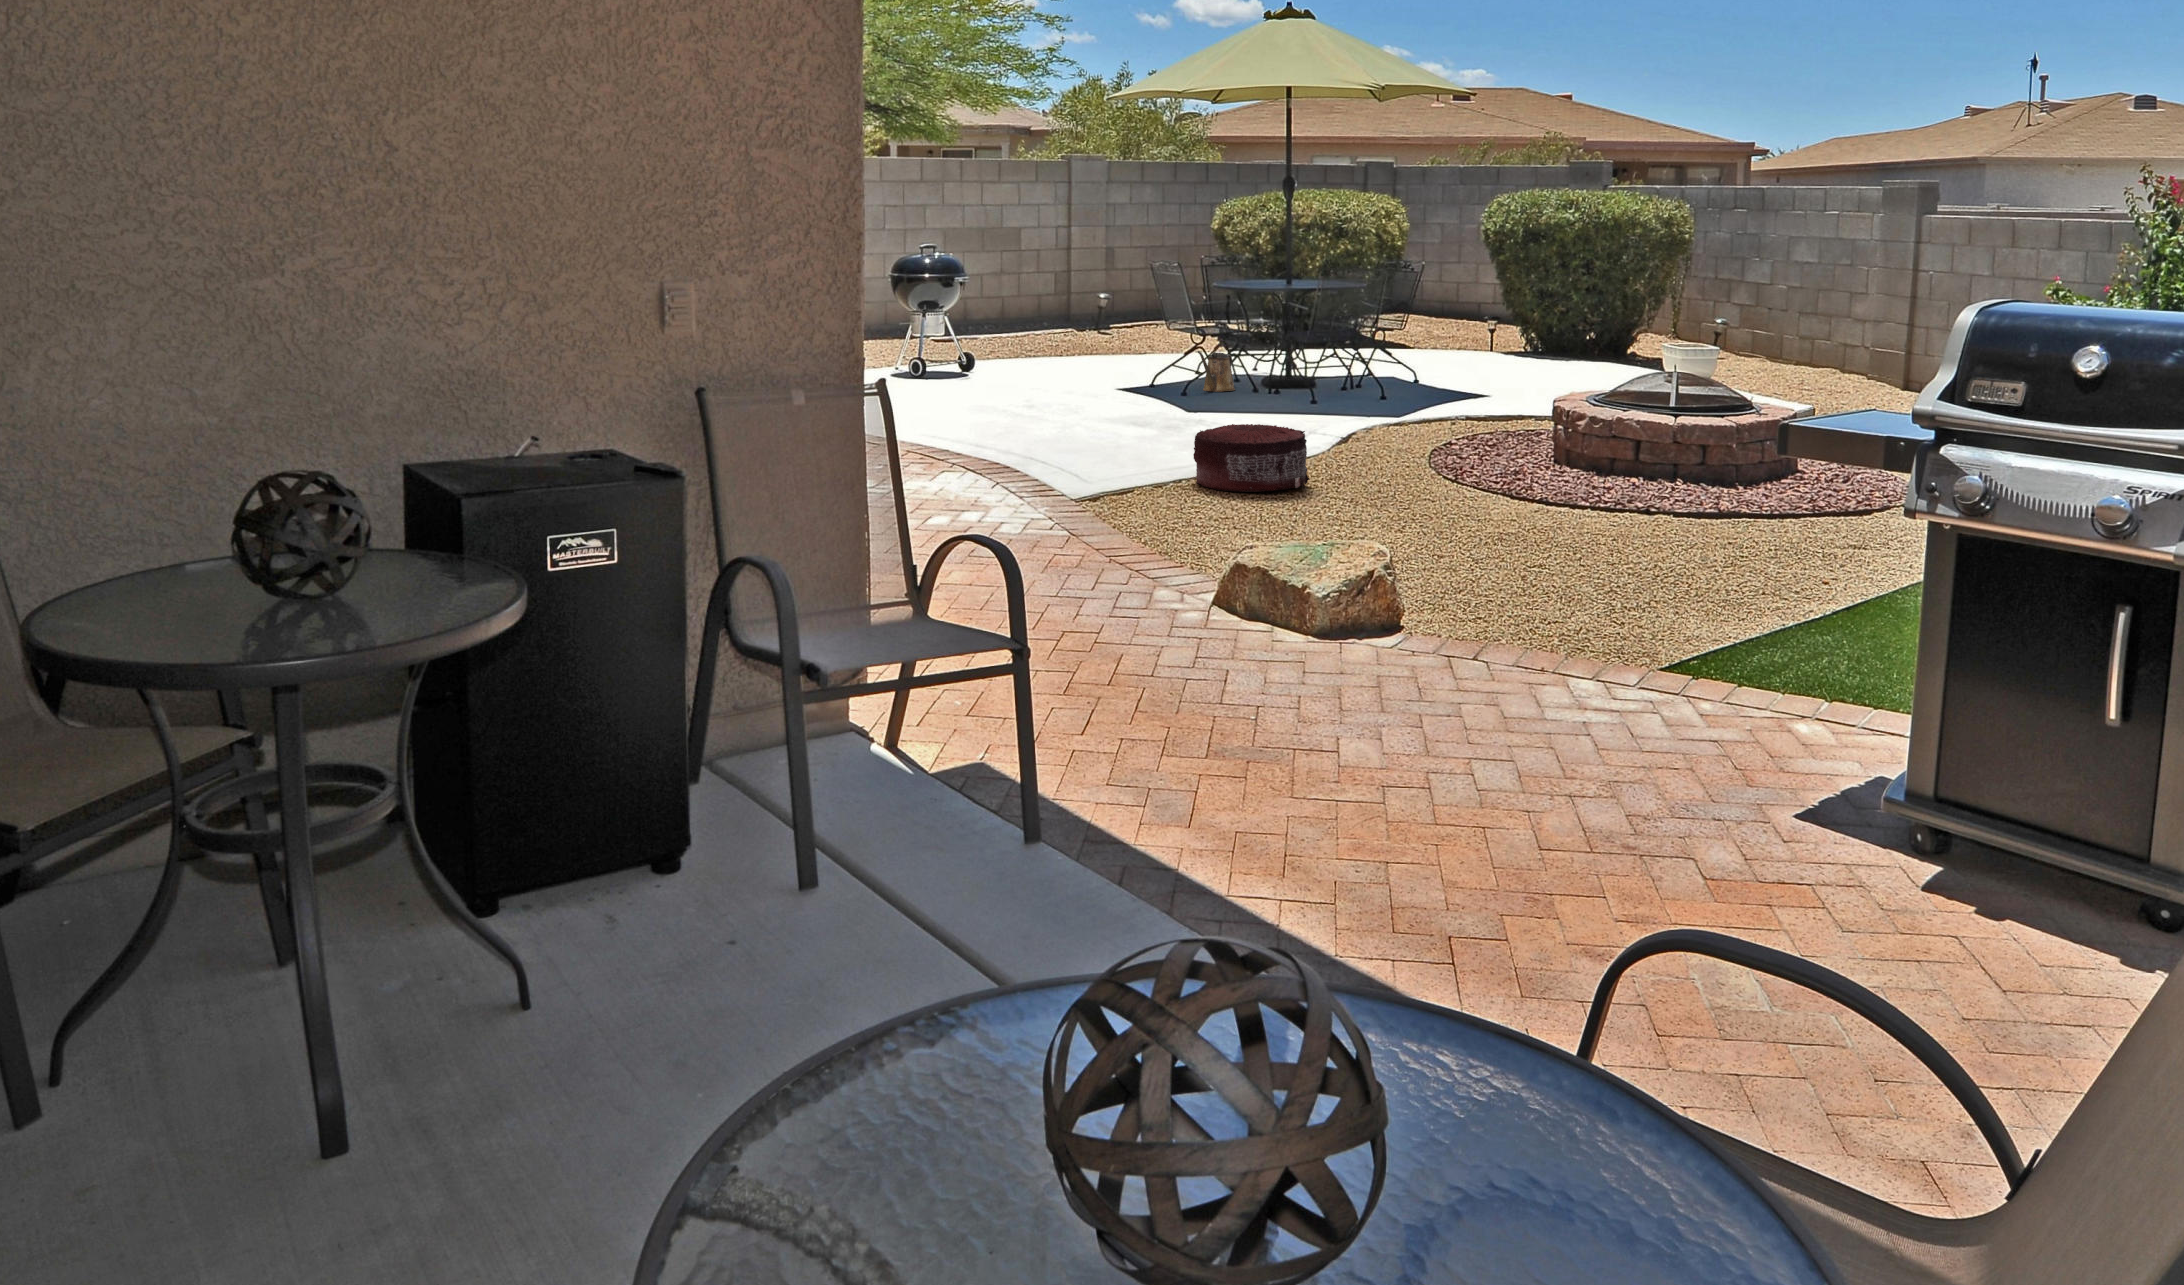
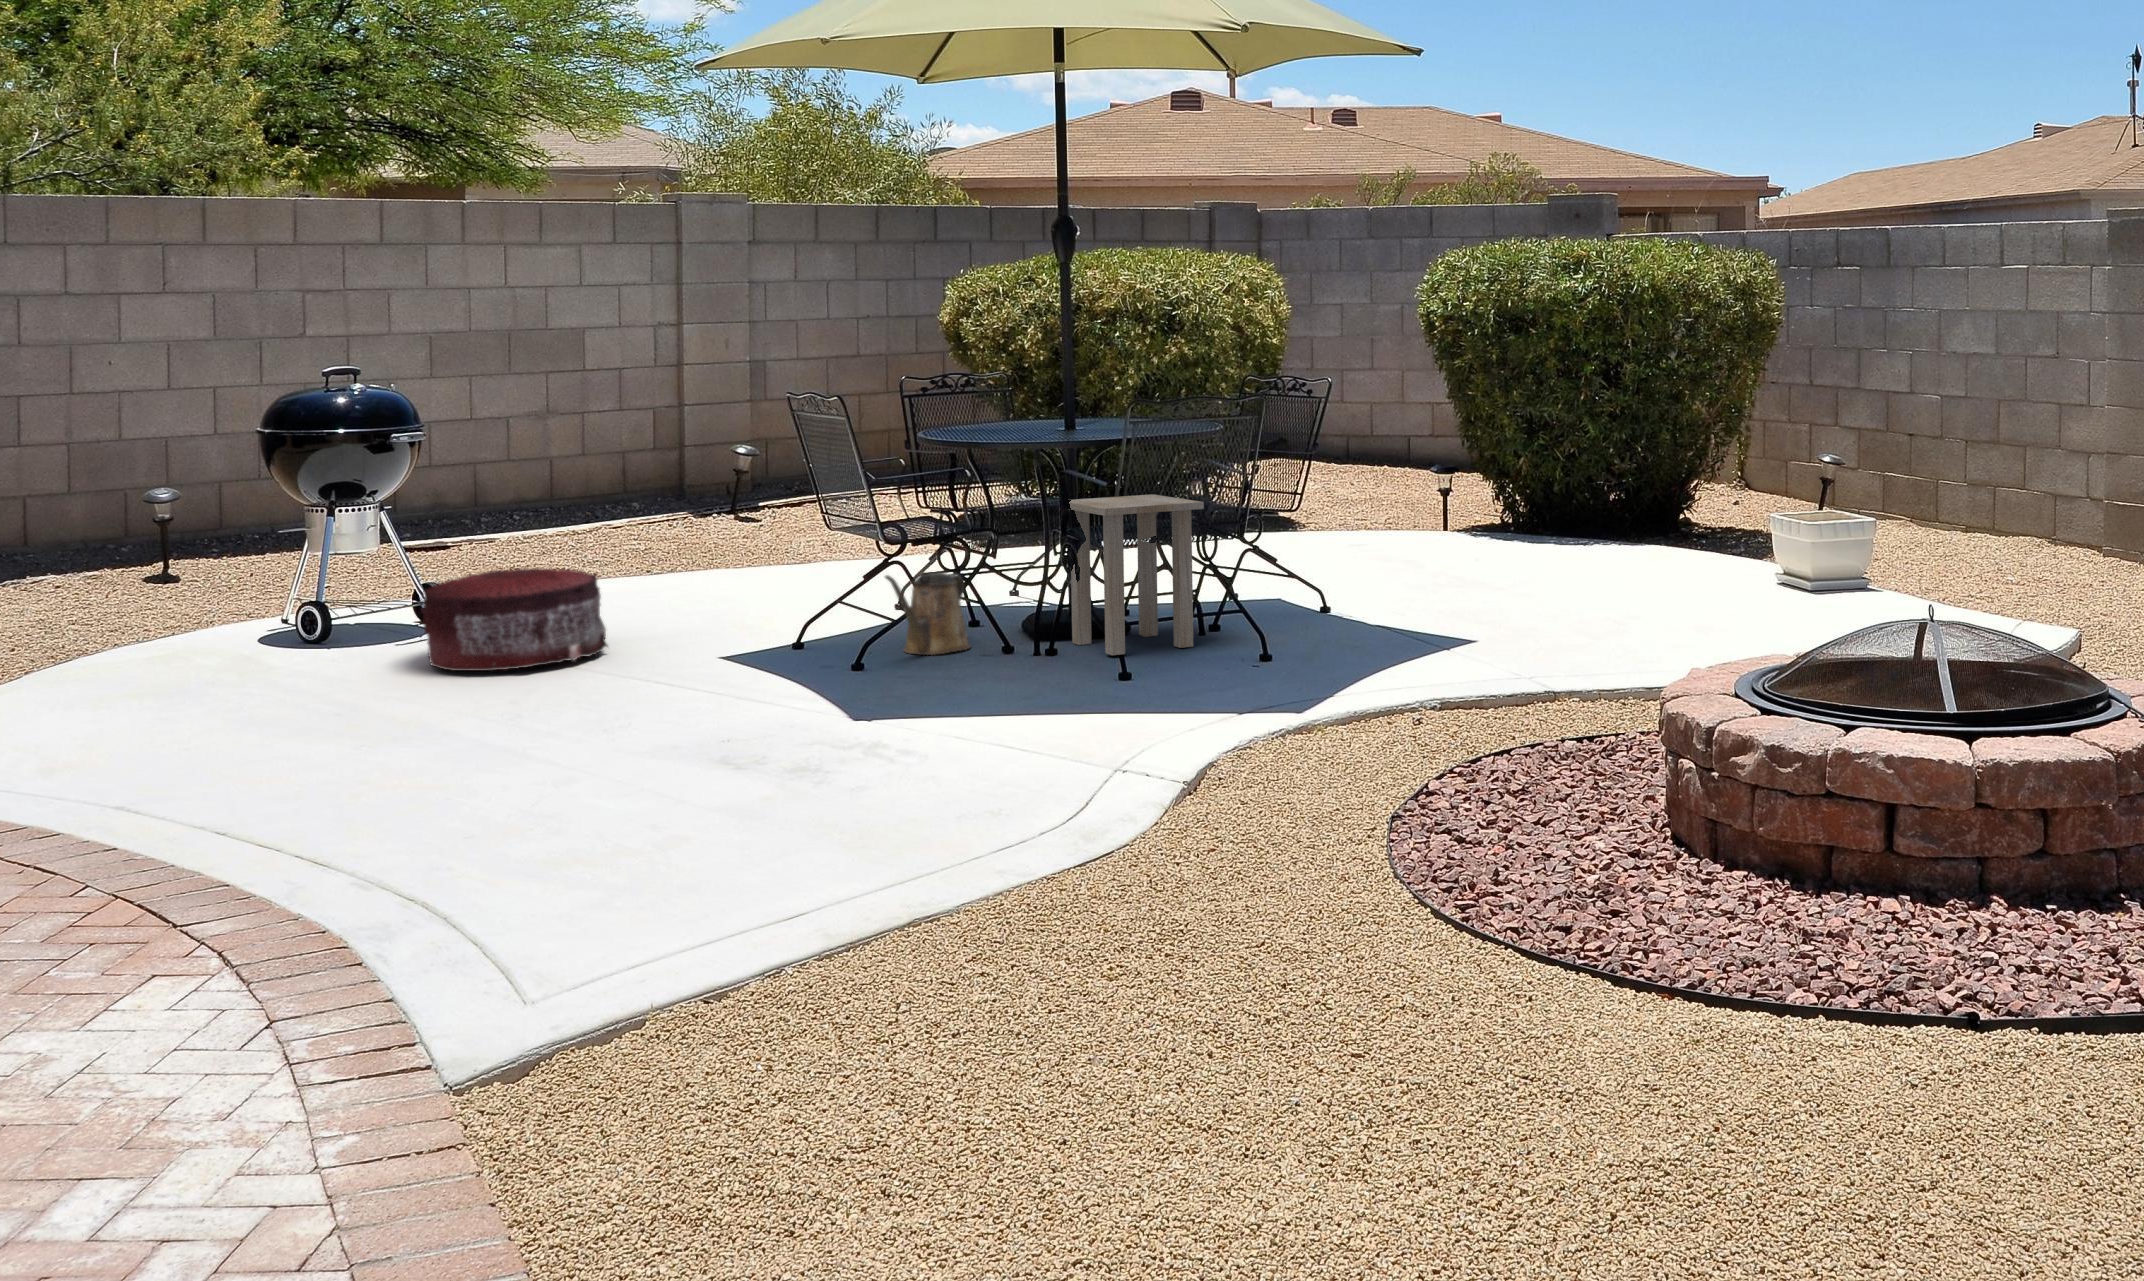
side table: none [1281,319,1354,395] -> present [1069,494,1204,655]
pouf: present [1193,424,1310,492] -> present [421,568,607,671]

